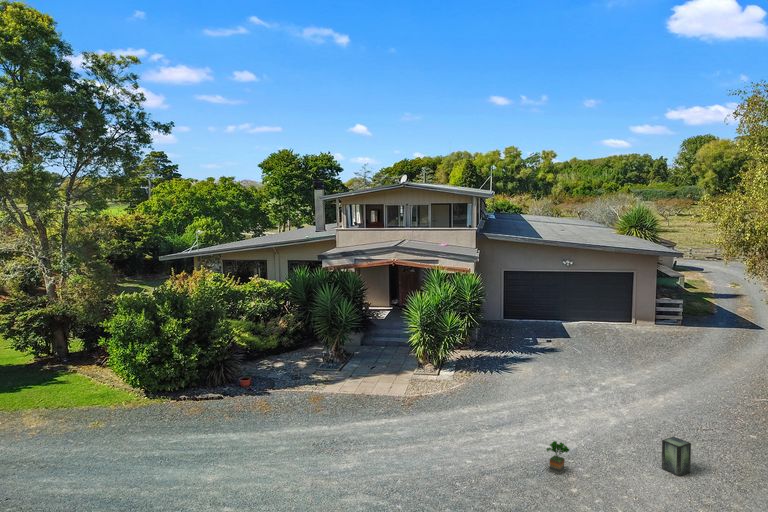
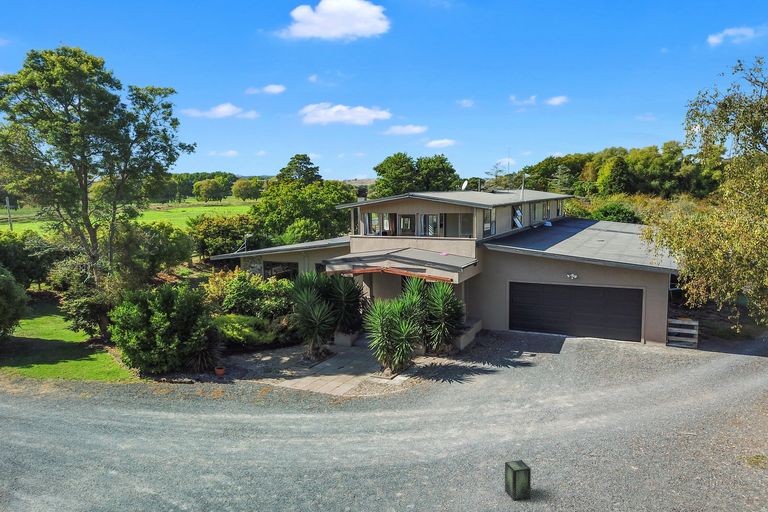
potted tree: present [547,441,569,475] -> none [392,450,414,483]

